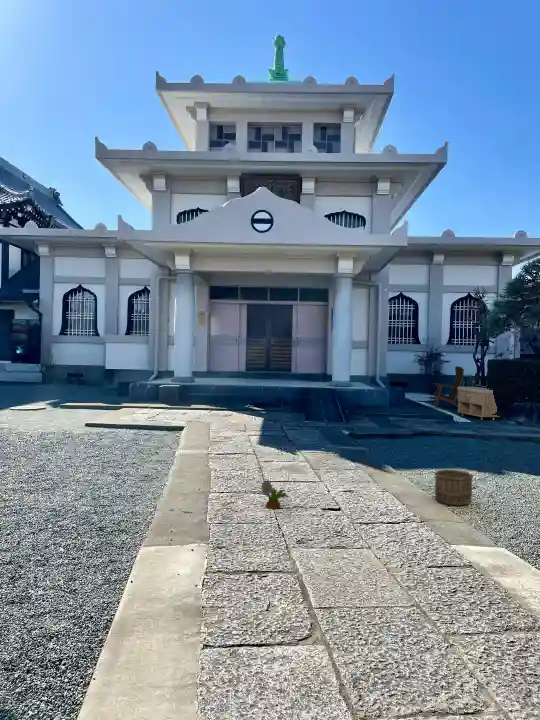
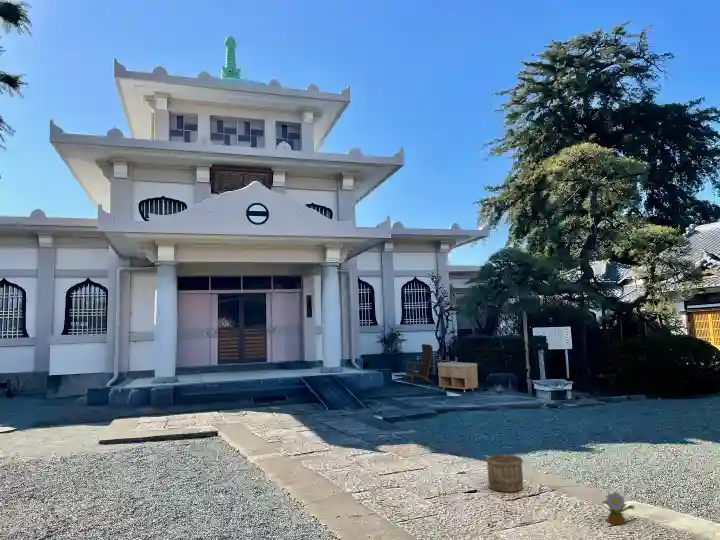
wooden bucket: present [435,470,473,506] -> present [486,454,523,492]
decorative plant: present [261,480,288,509] -> present [601,492,634,525]

